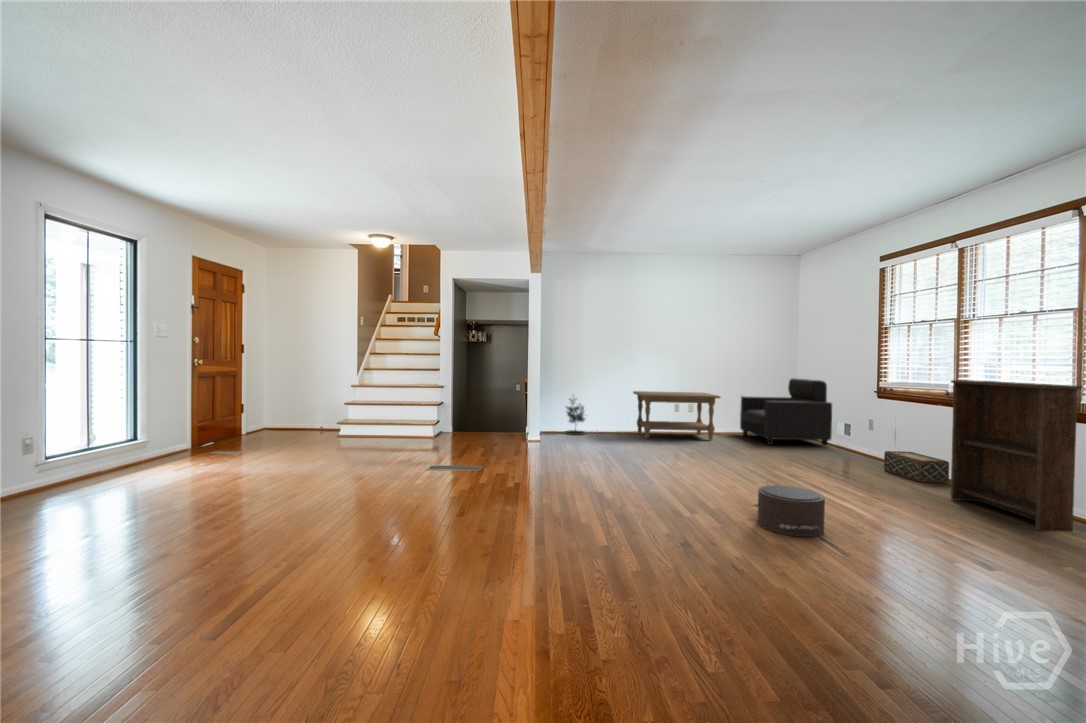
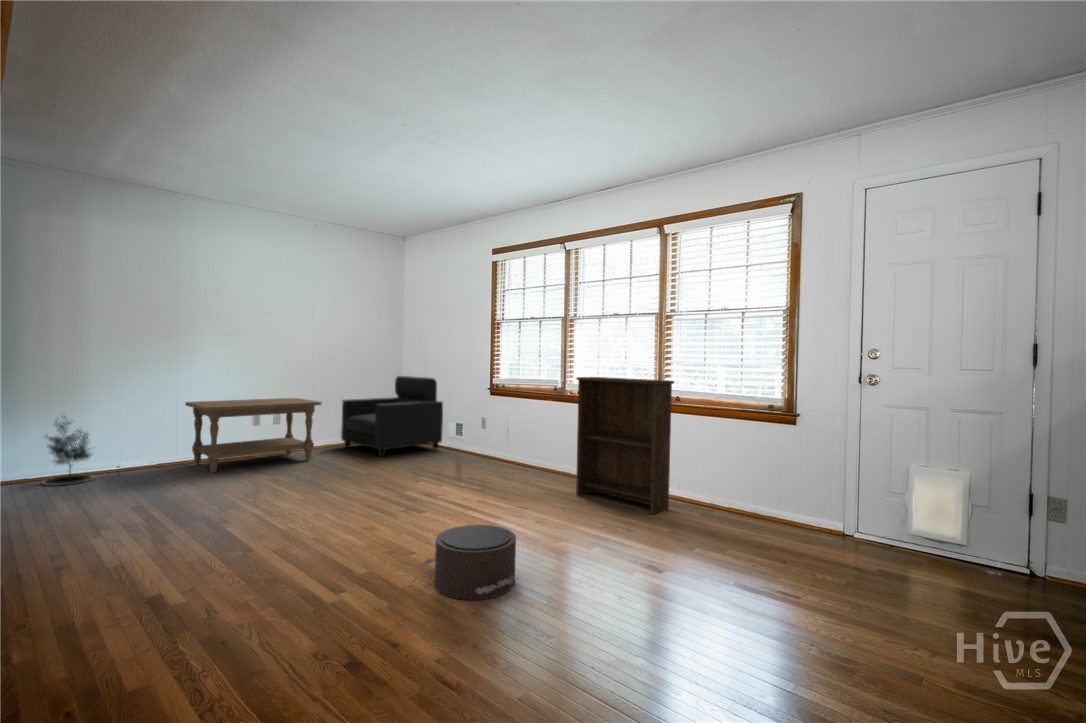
woven basket: present [884,451,949,482] -> none [505,448,560,478]

